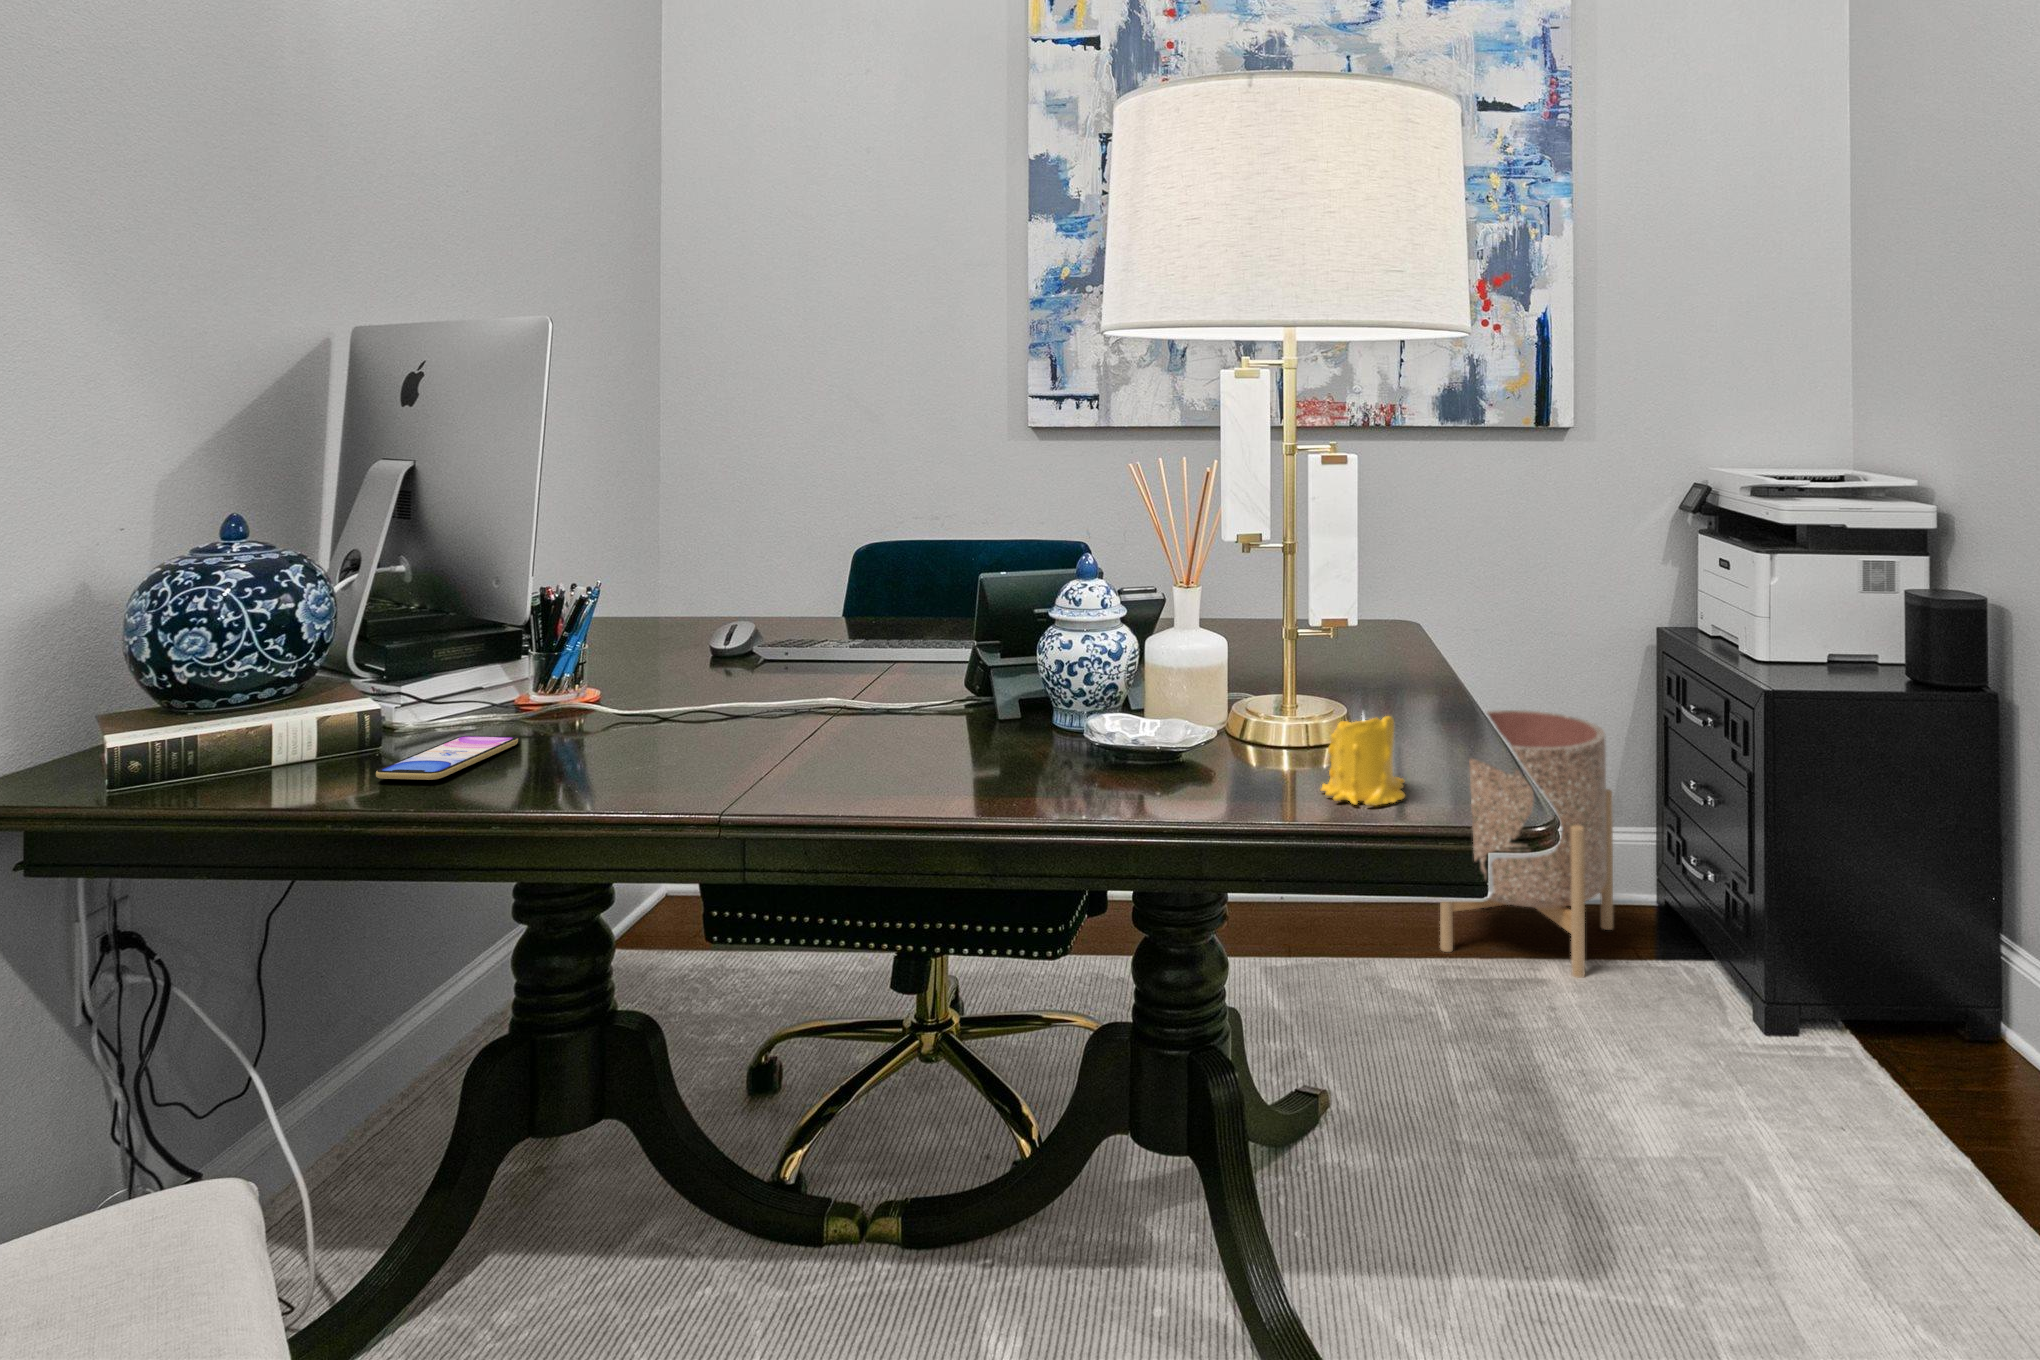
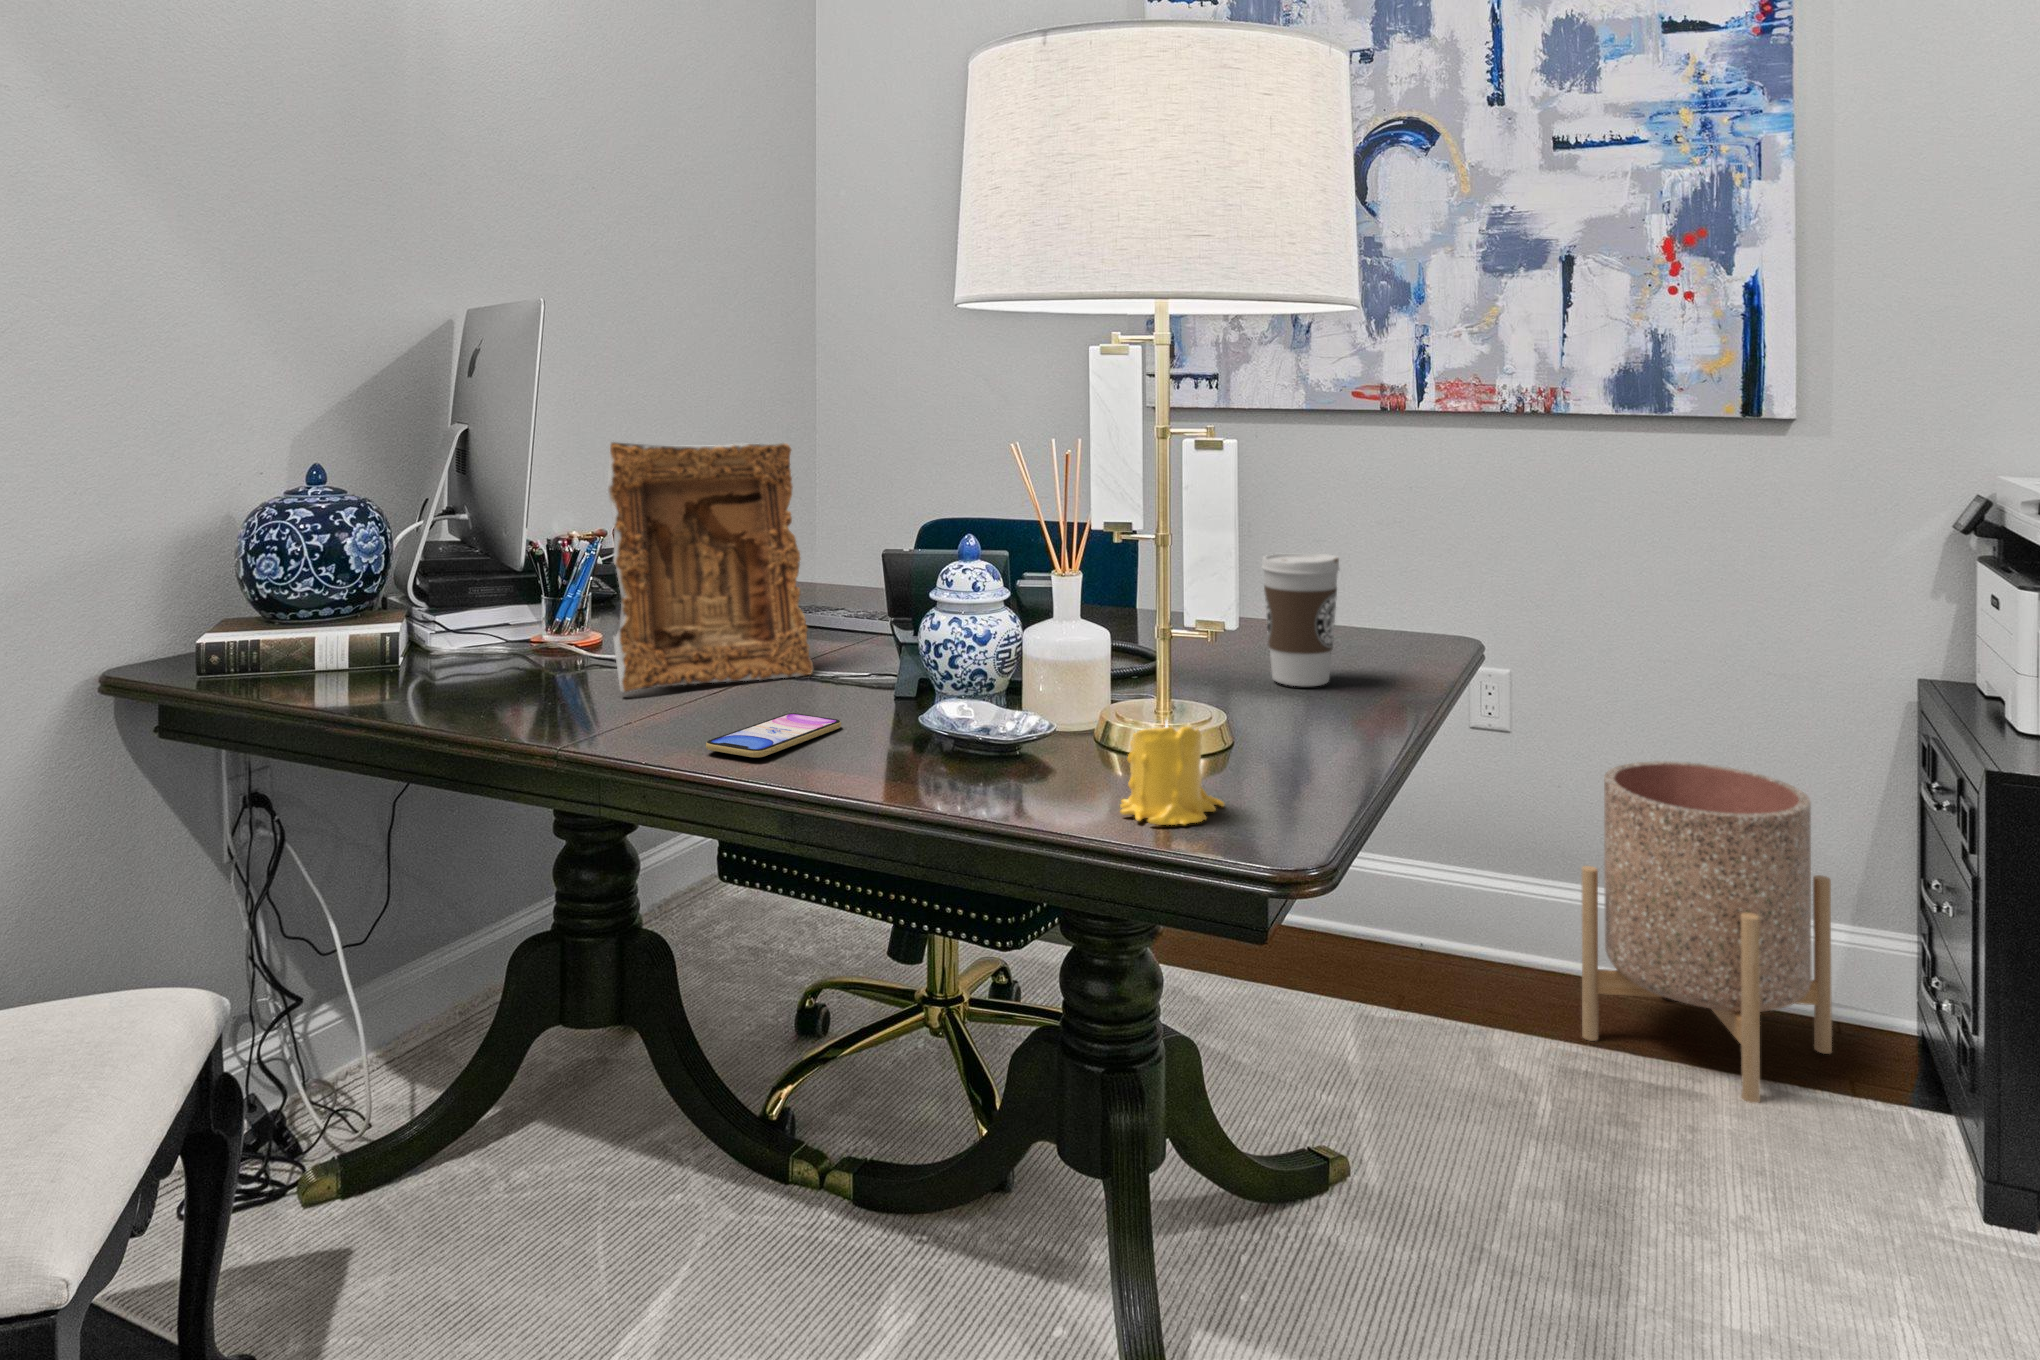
picture frame: none [663,474,880,748] -> present [608,442,813,693]
coffee cup: none [1297,556,1365,674] -> present [1262,554,1339,686]
smartphone: present [376,736,518,780] -> present [706,713,841,758]

